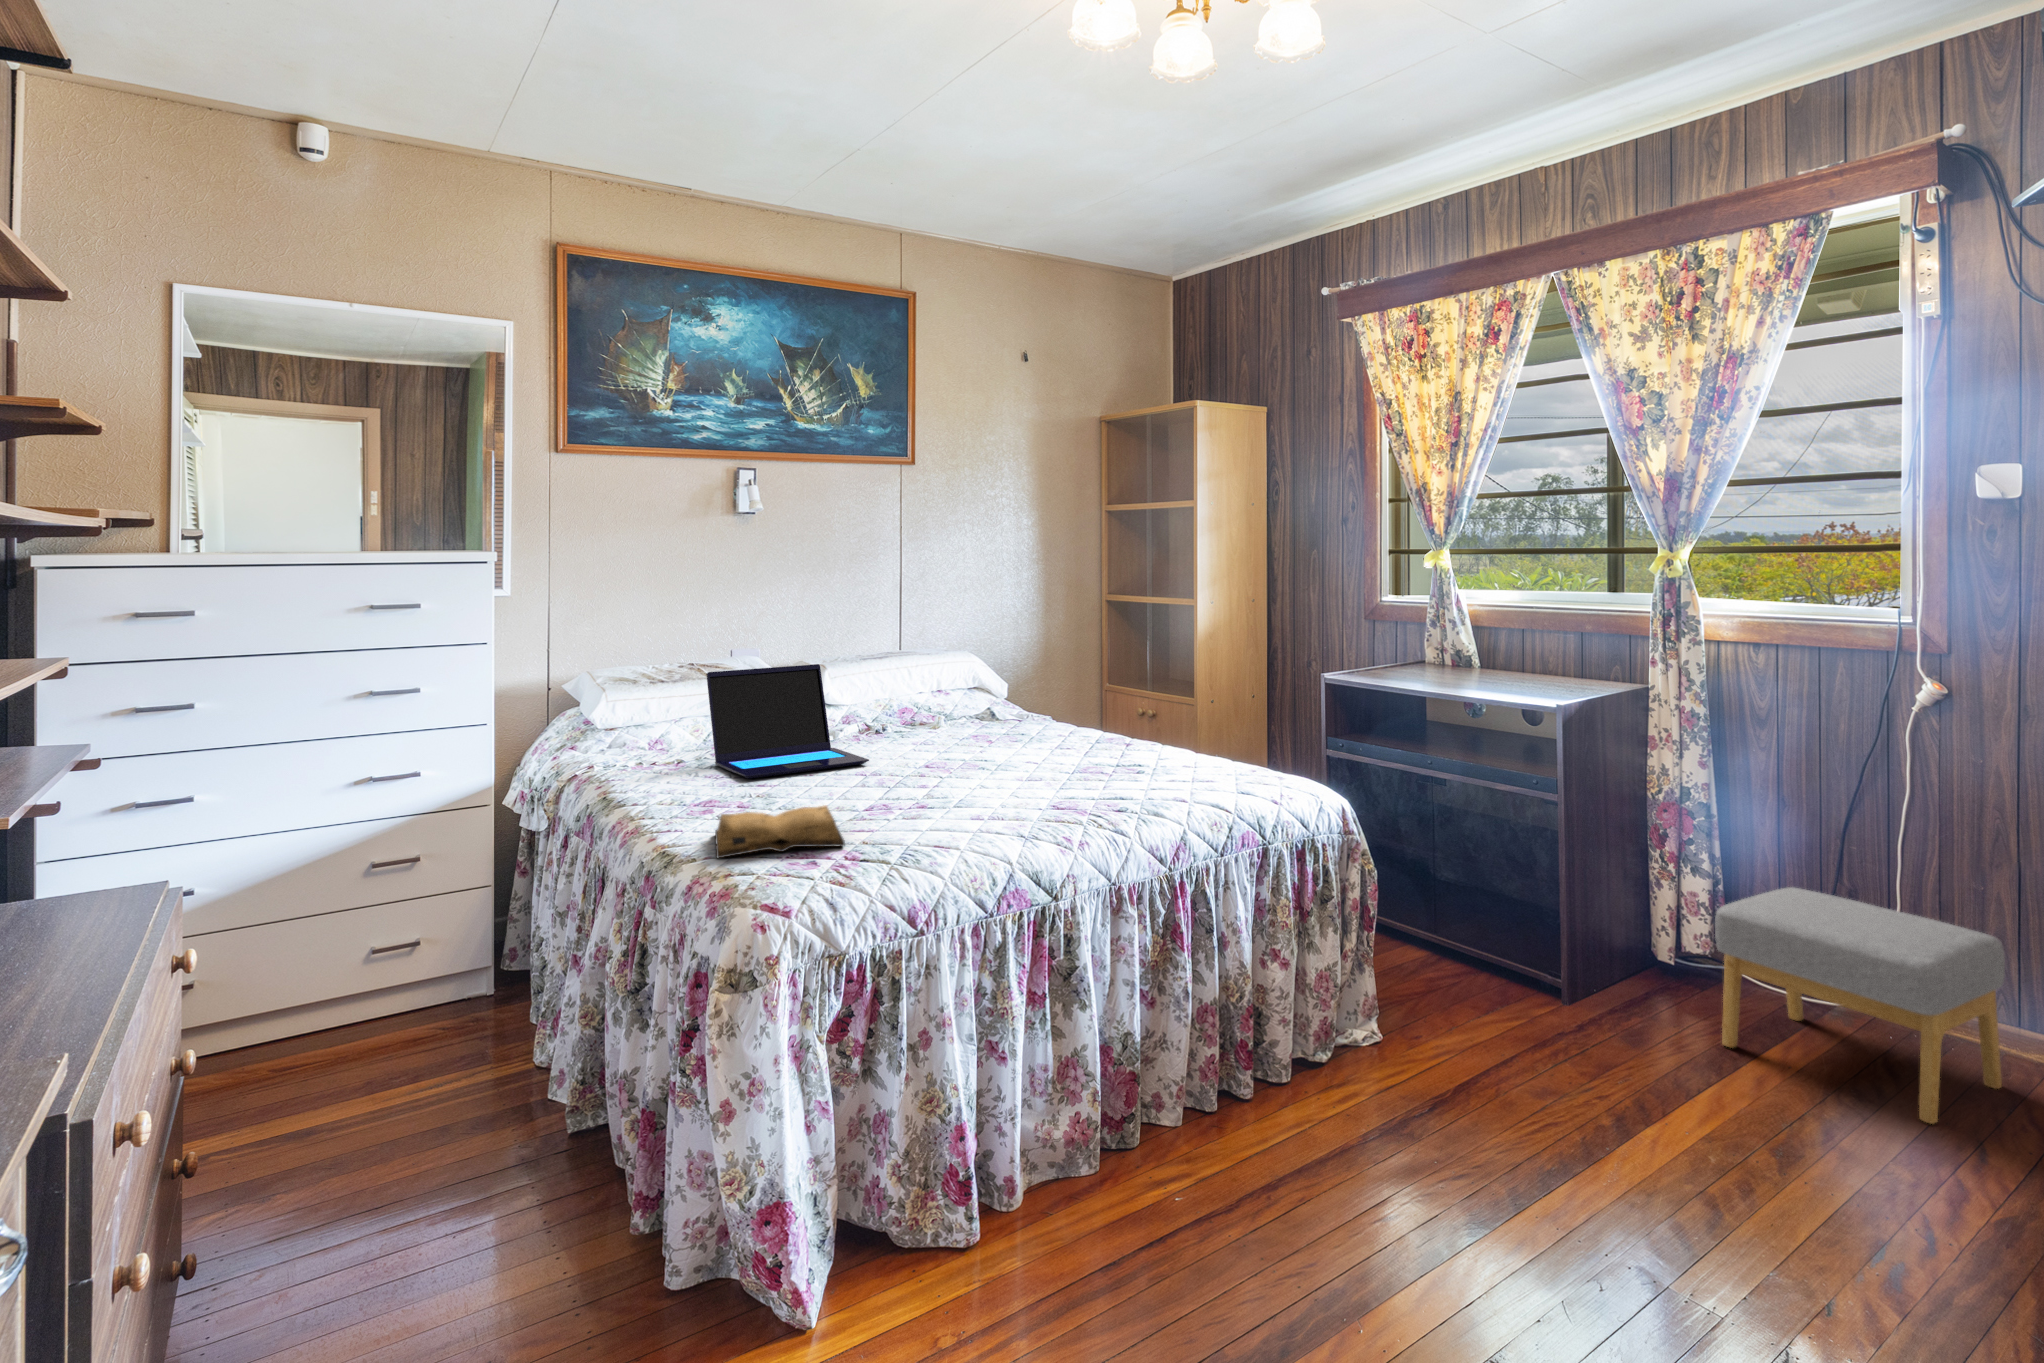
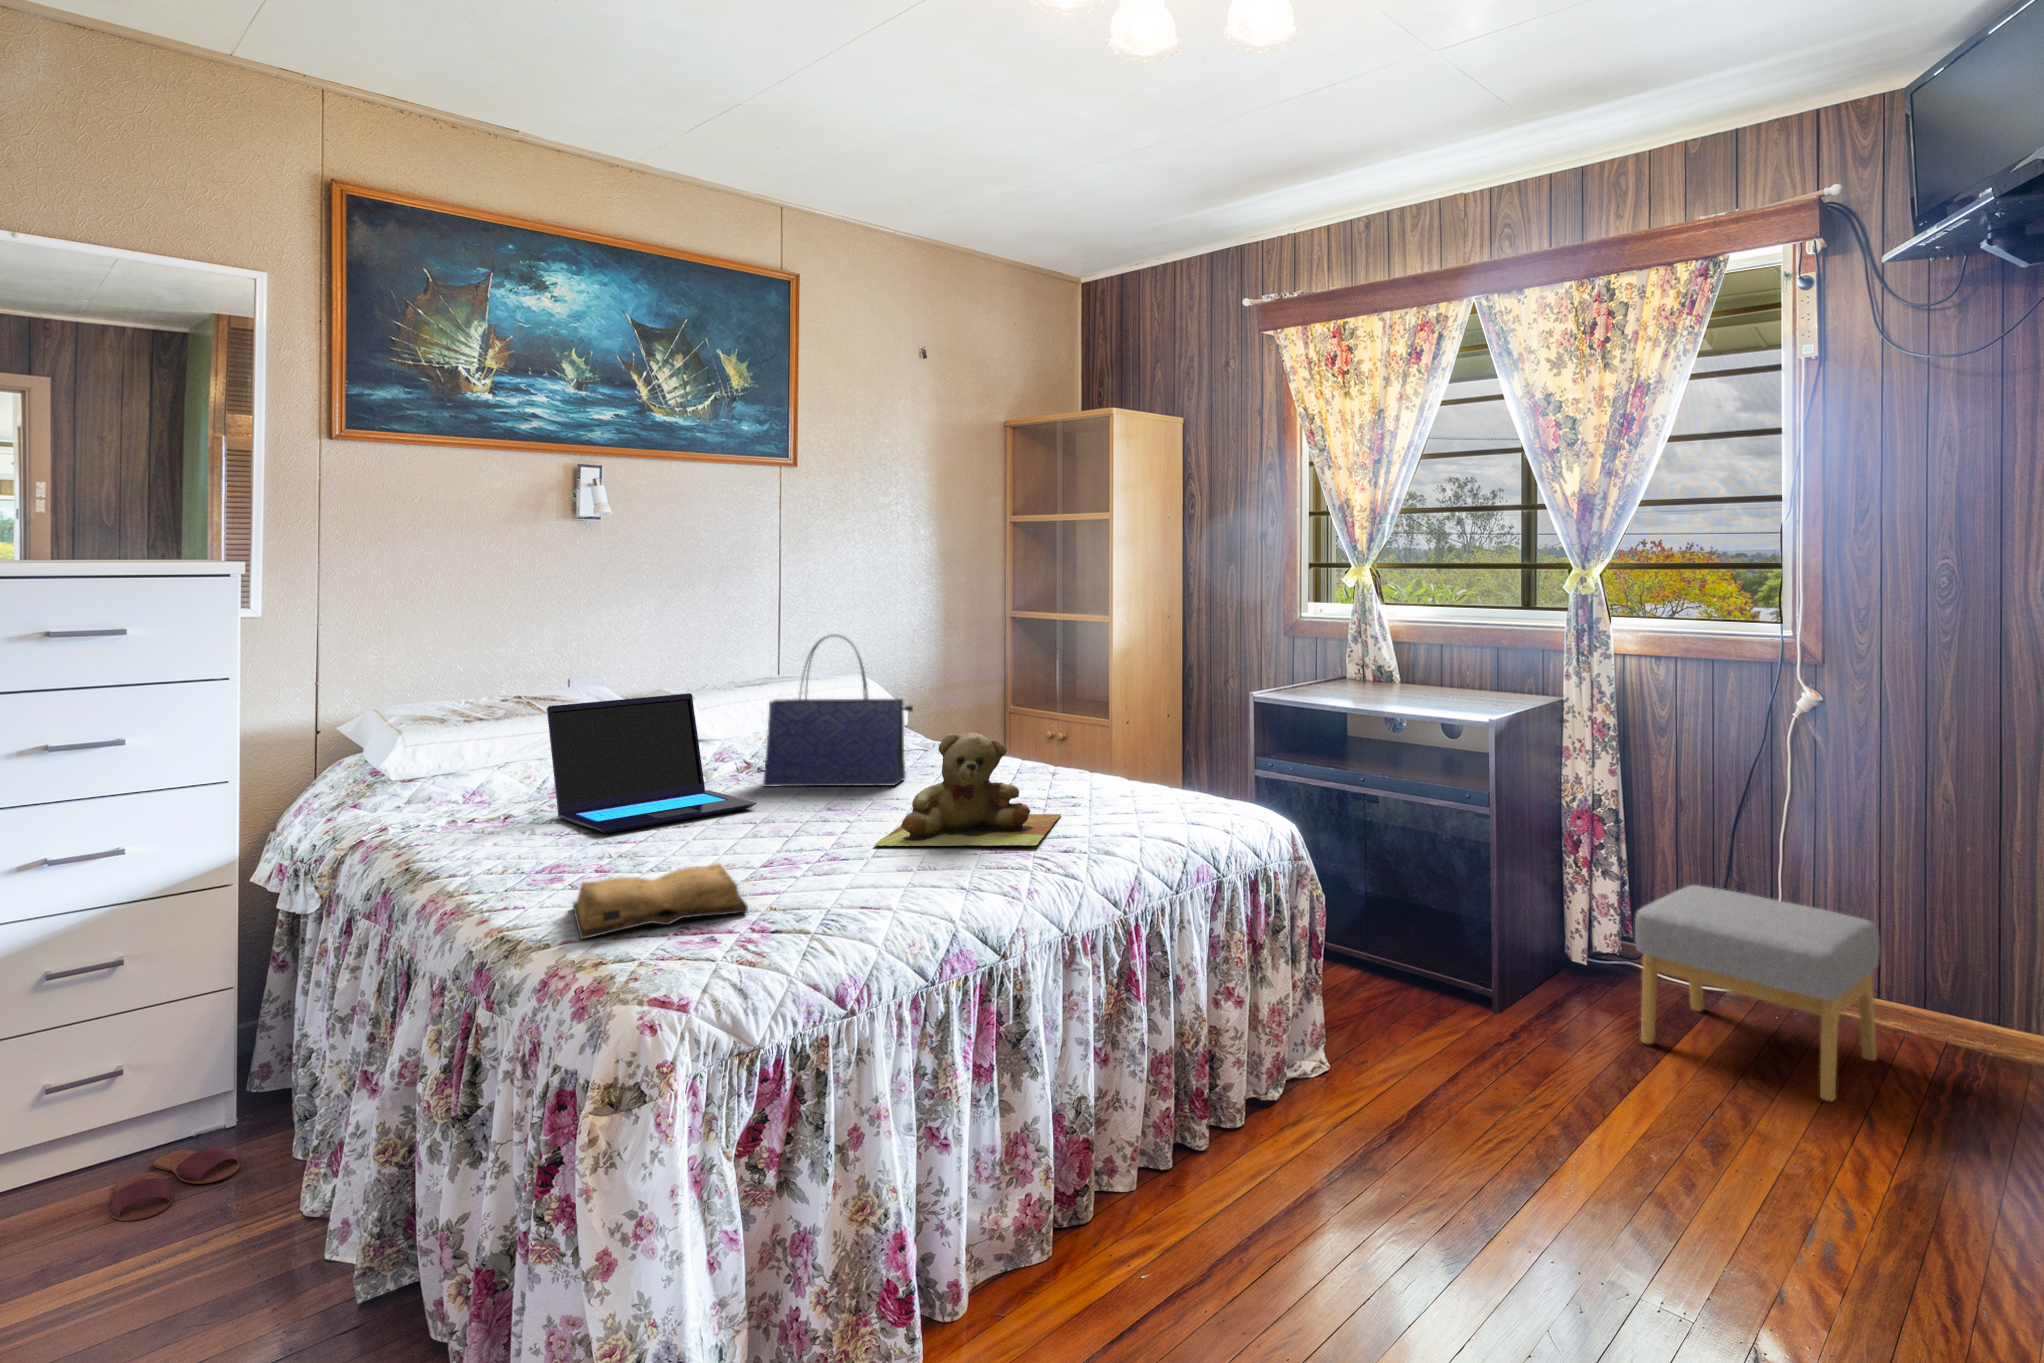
tote bag: none [878,615,1002,750] -> present [763,636,913,787]
teddy bear: none [956,703,1126,806] -> present [874,733,1061,846]
slippers: none [413,1008,497,1055] -> present [110,1147,239,1221]

